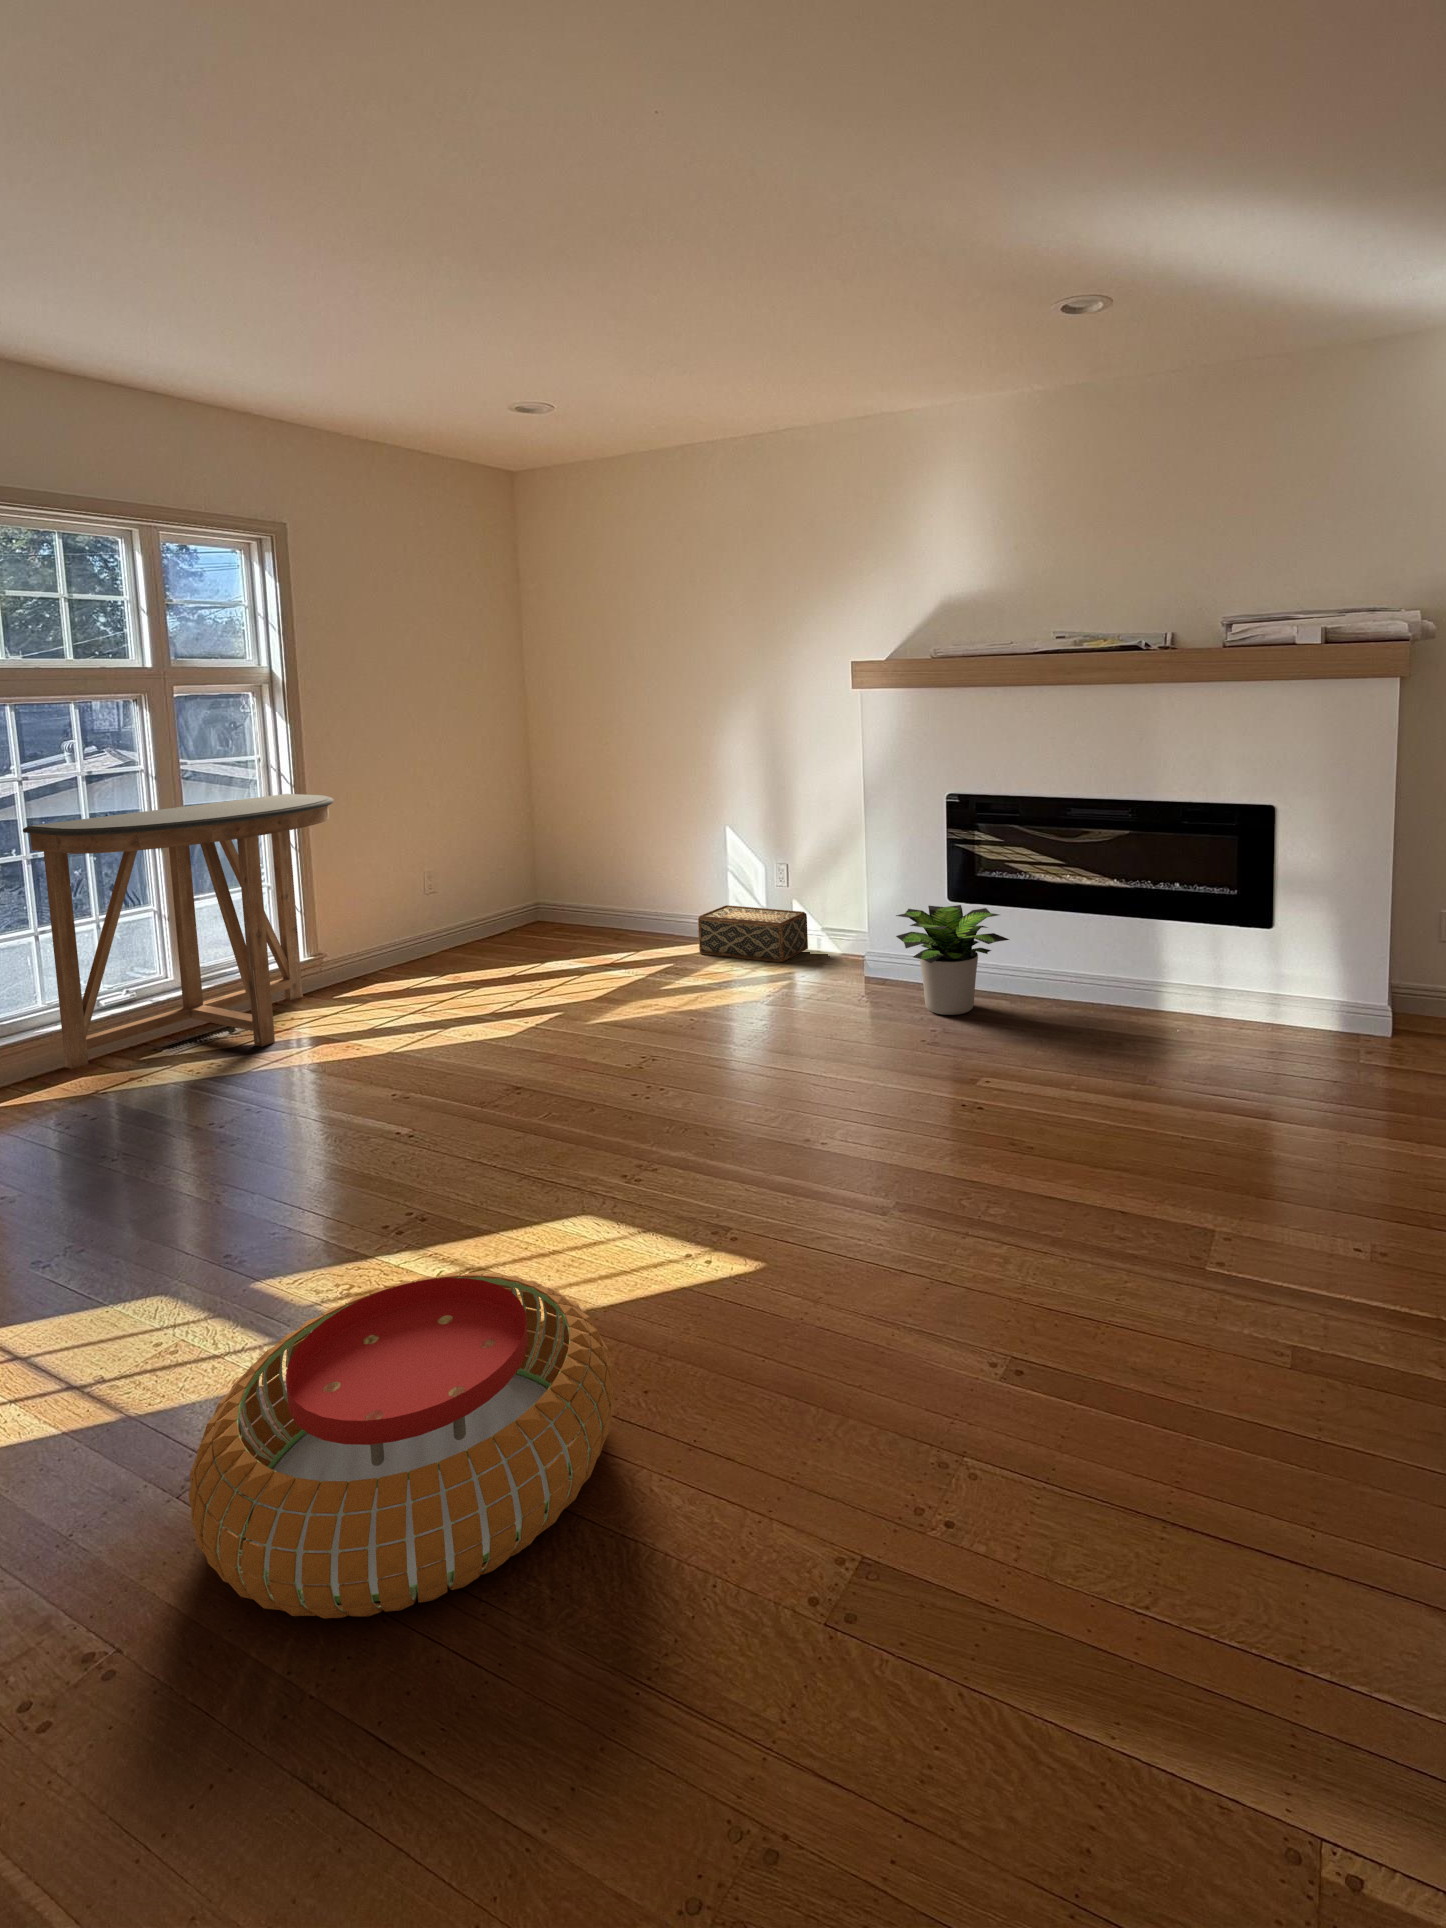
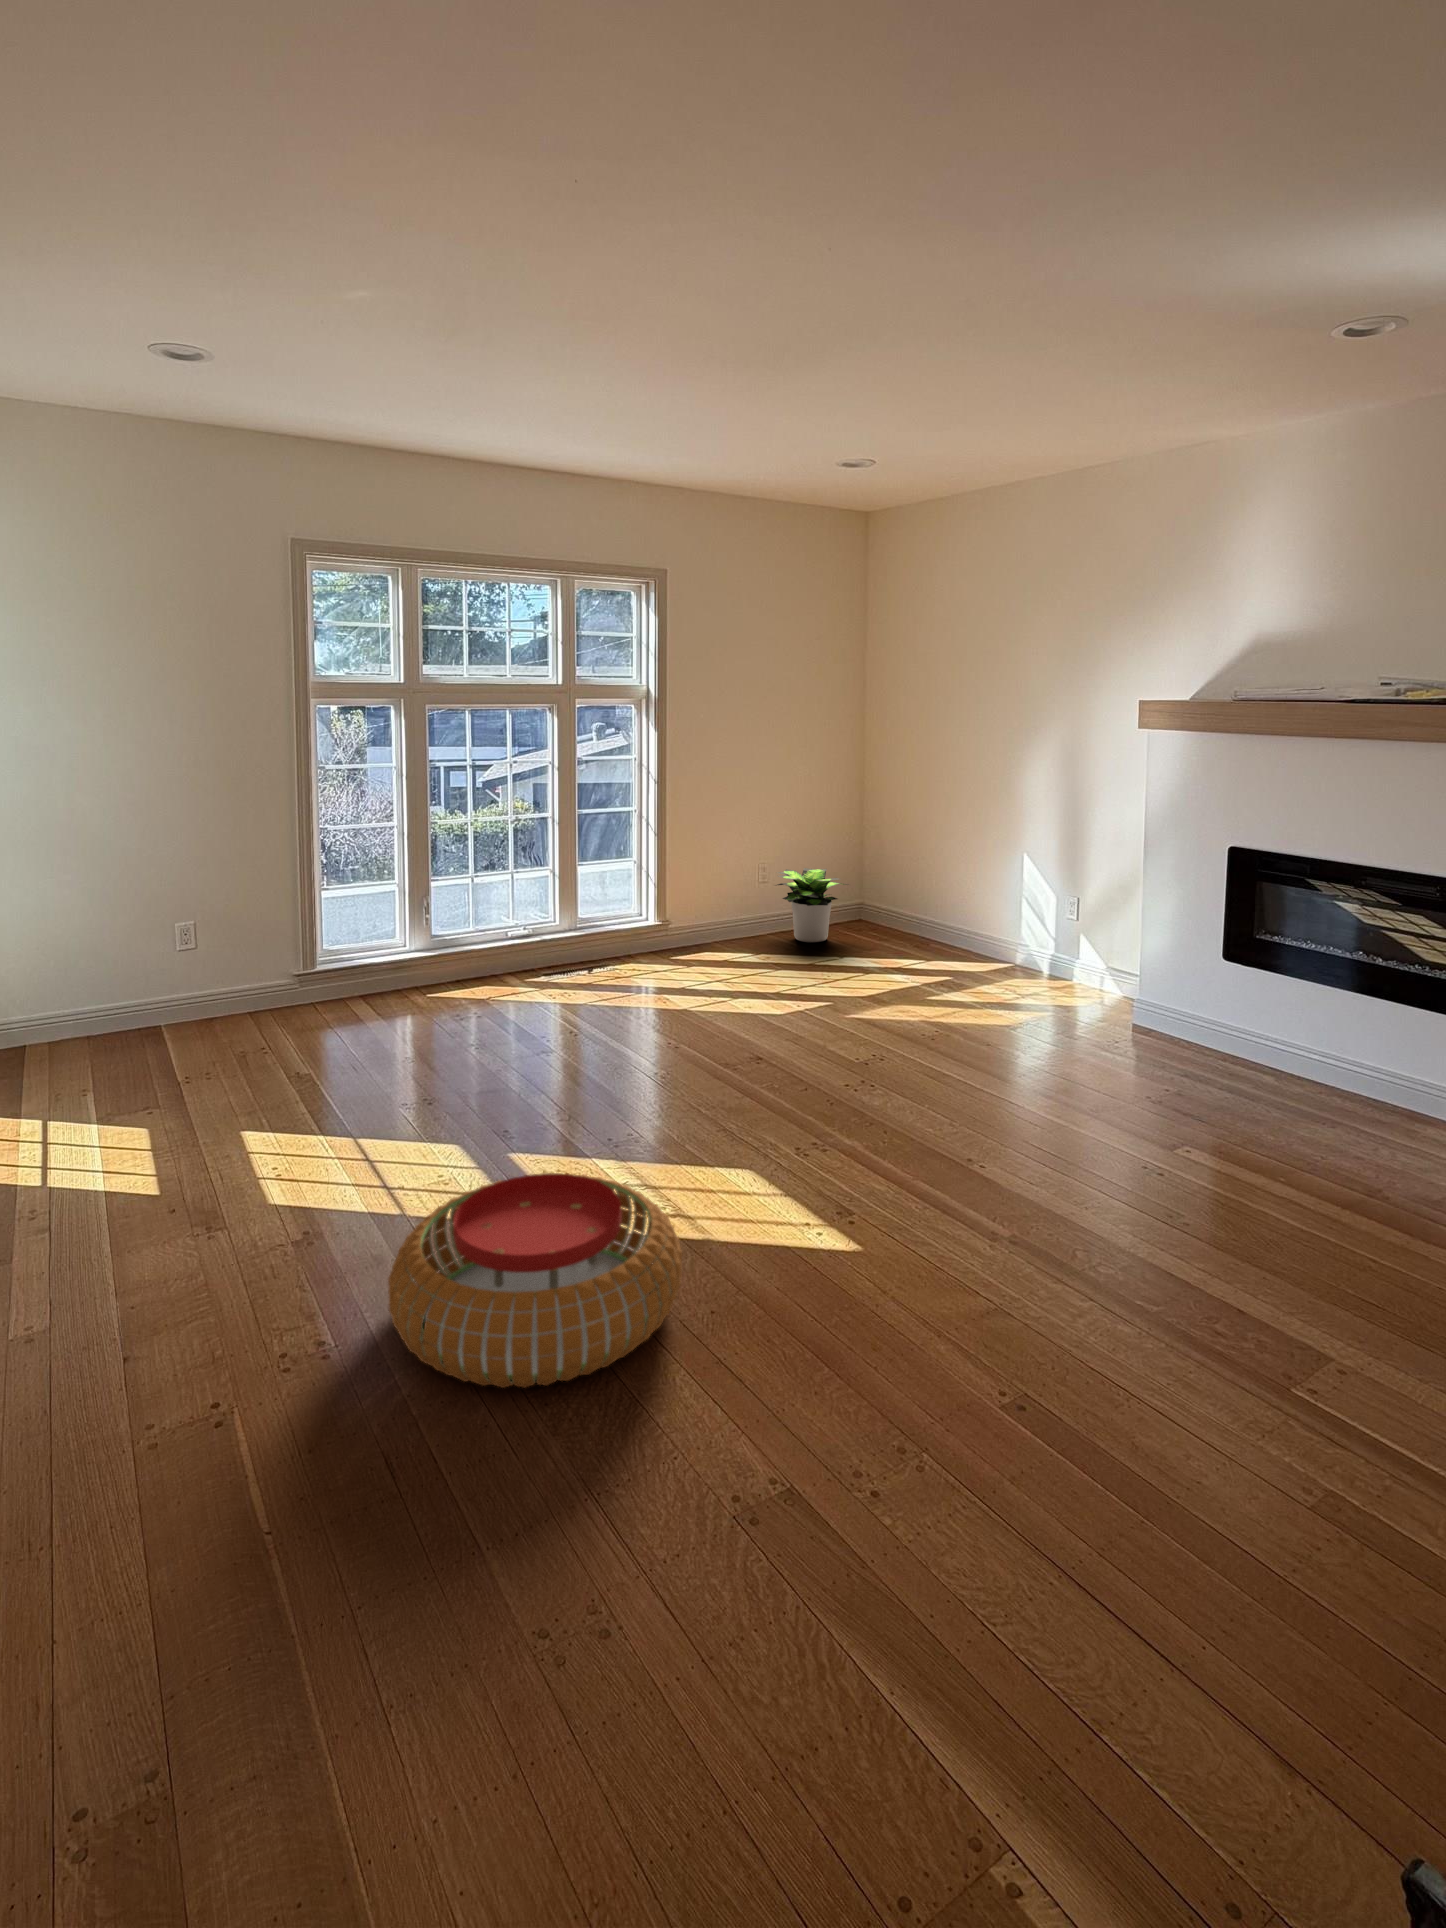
console table: present [23,794,334,1069] -> none [465,787,679,987]
woven basket: present [698,905,808,962] -> none [986,931,1096,995]
potted plant: present [896,905,1009,1015] -> present [777,868,847,942]

